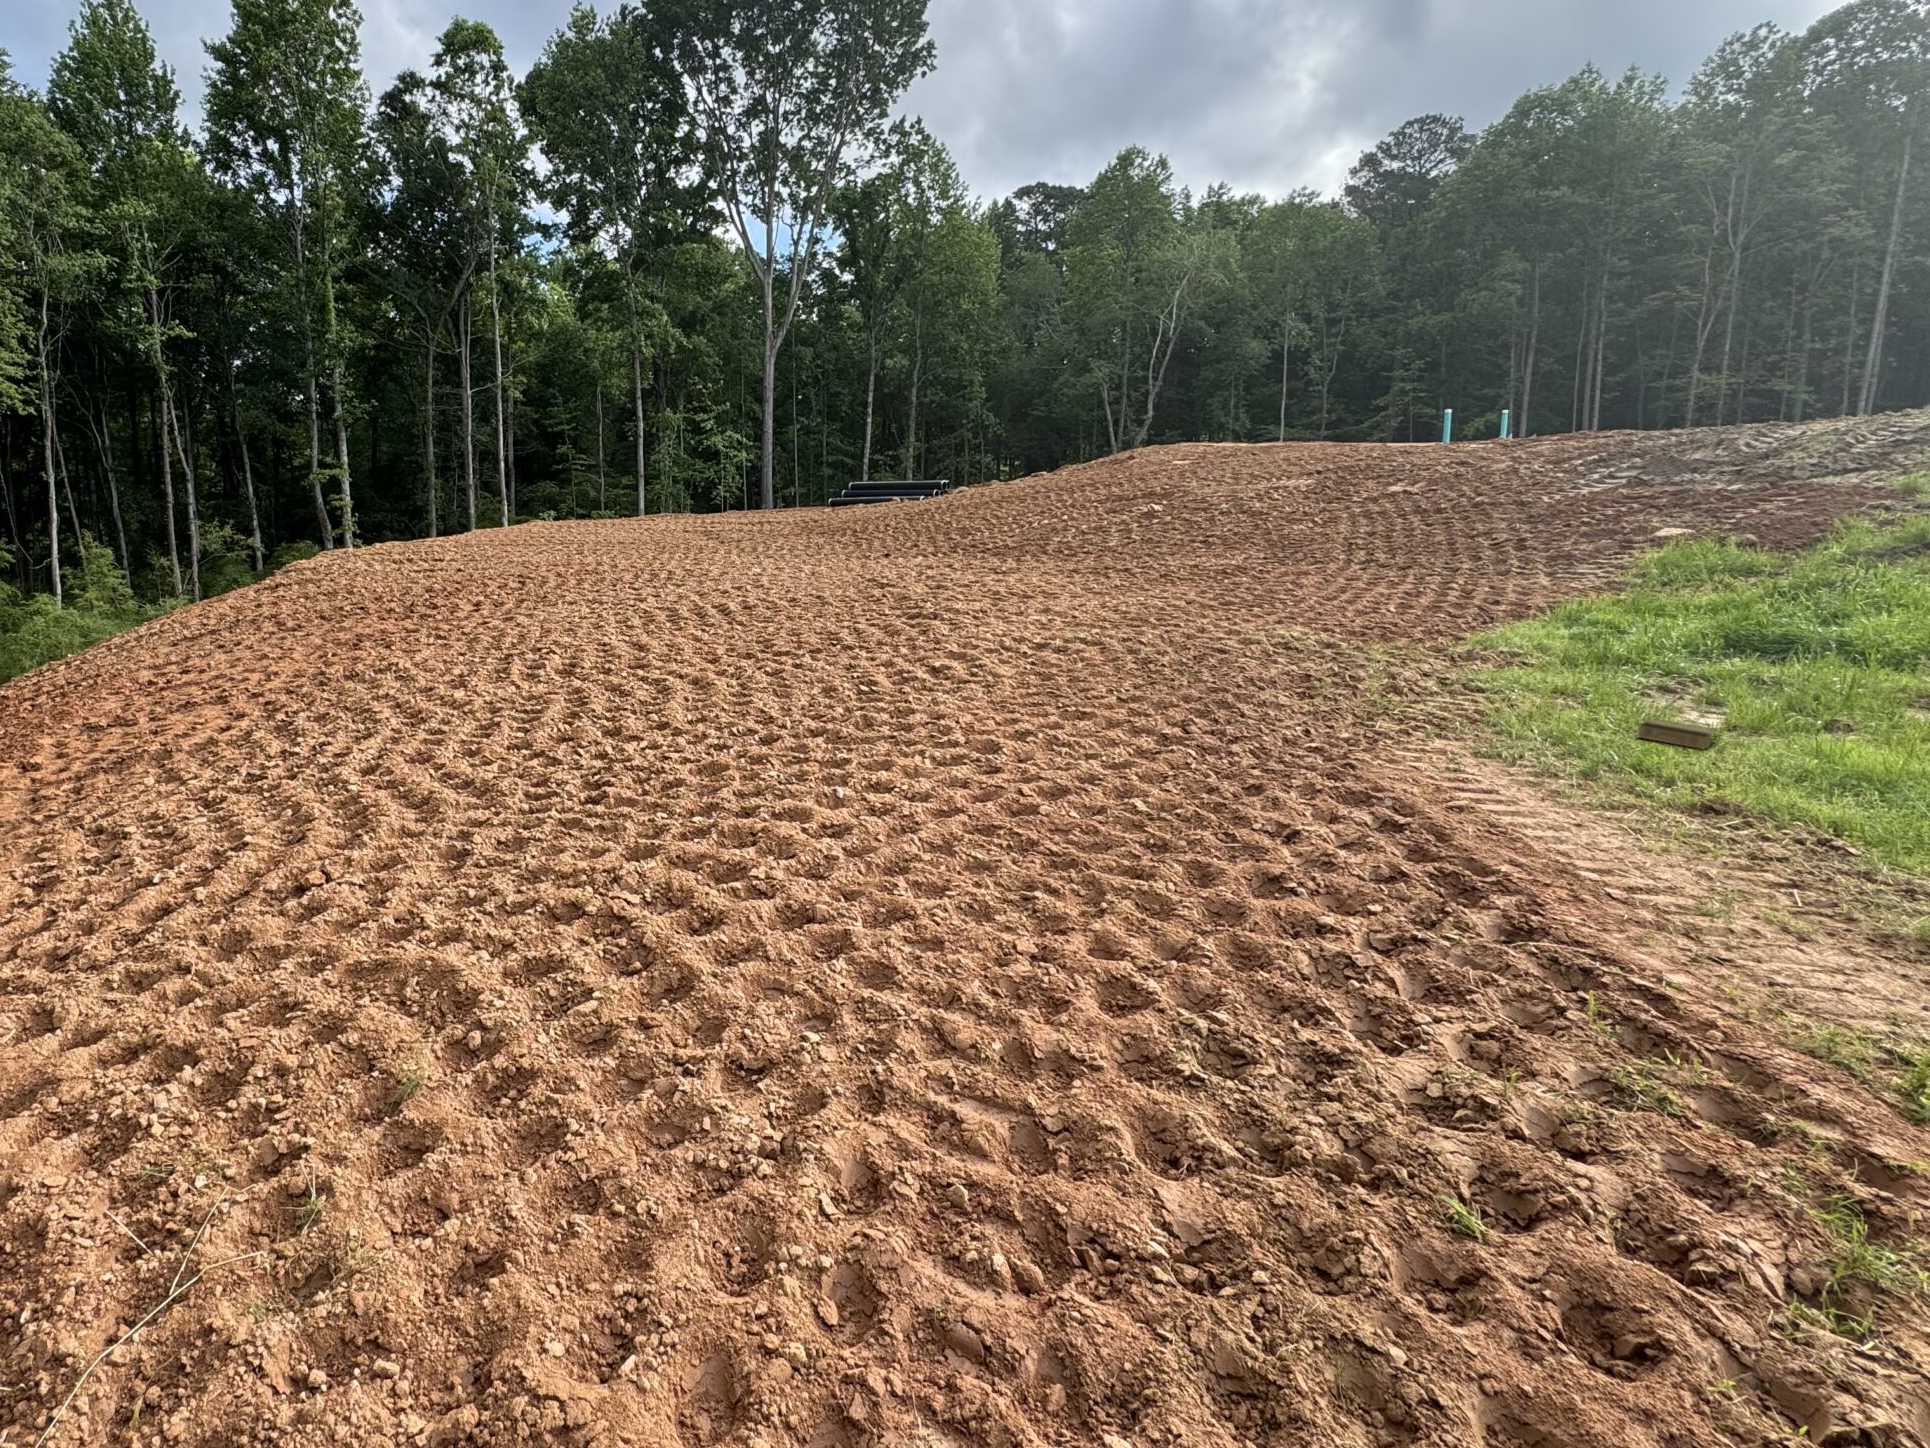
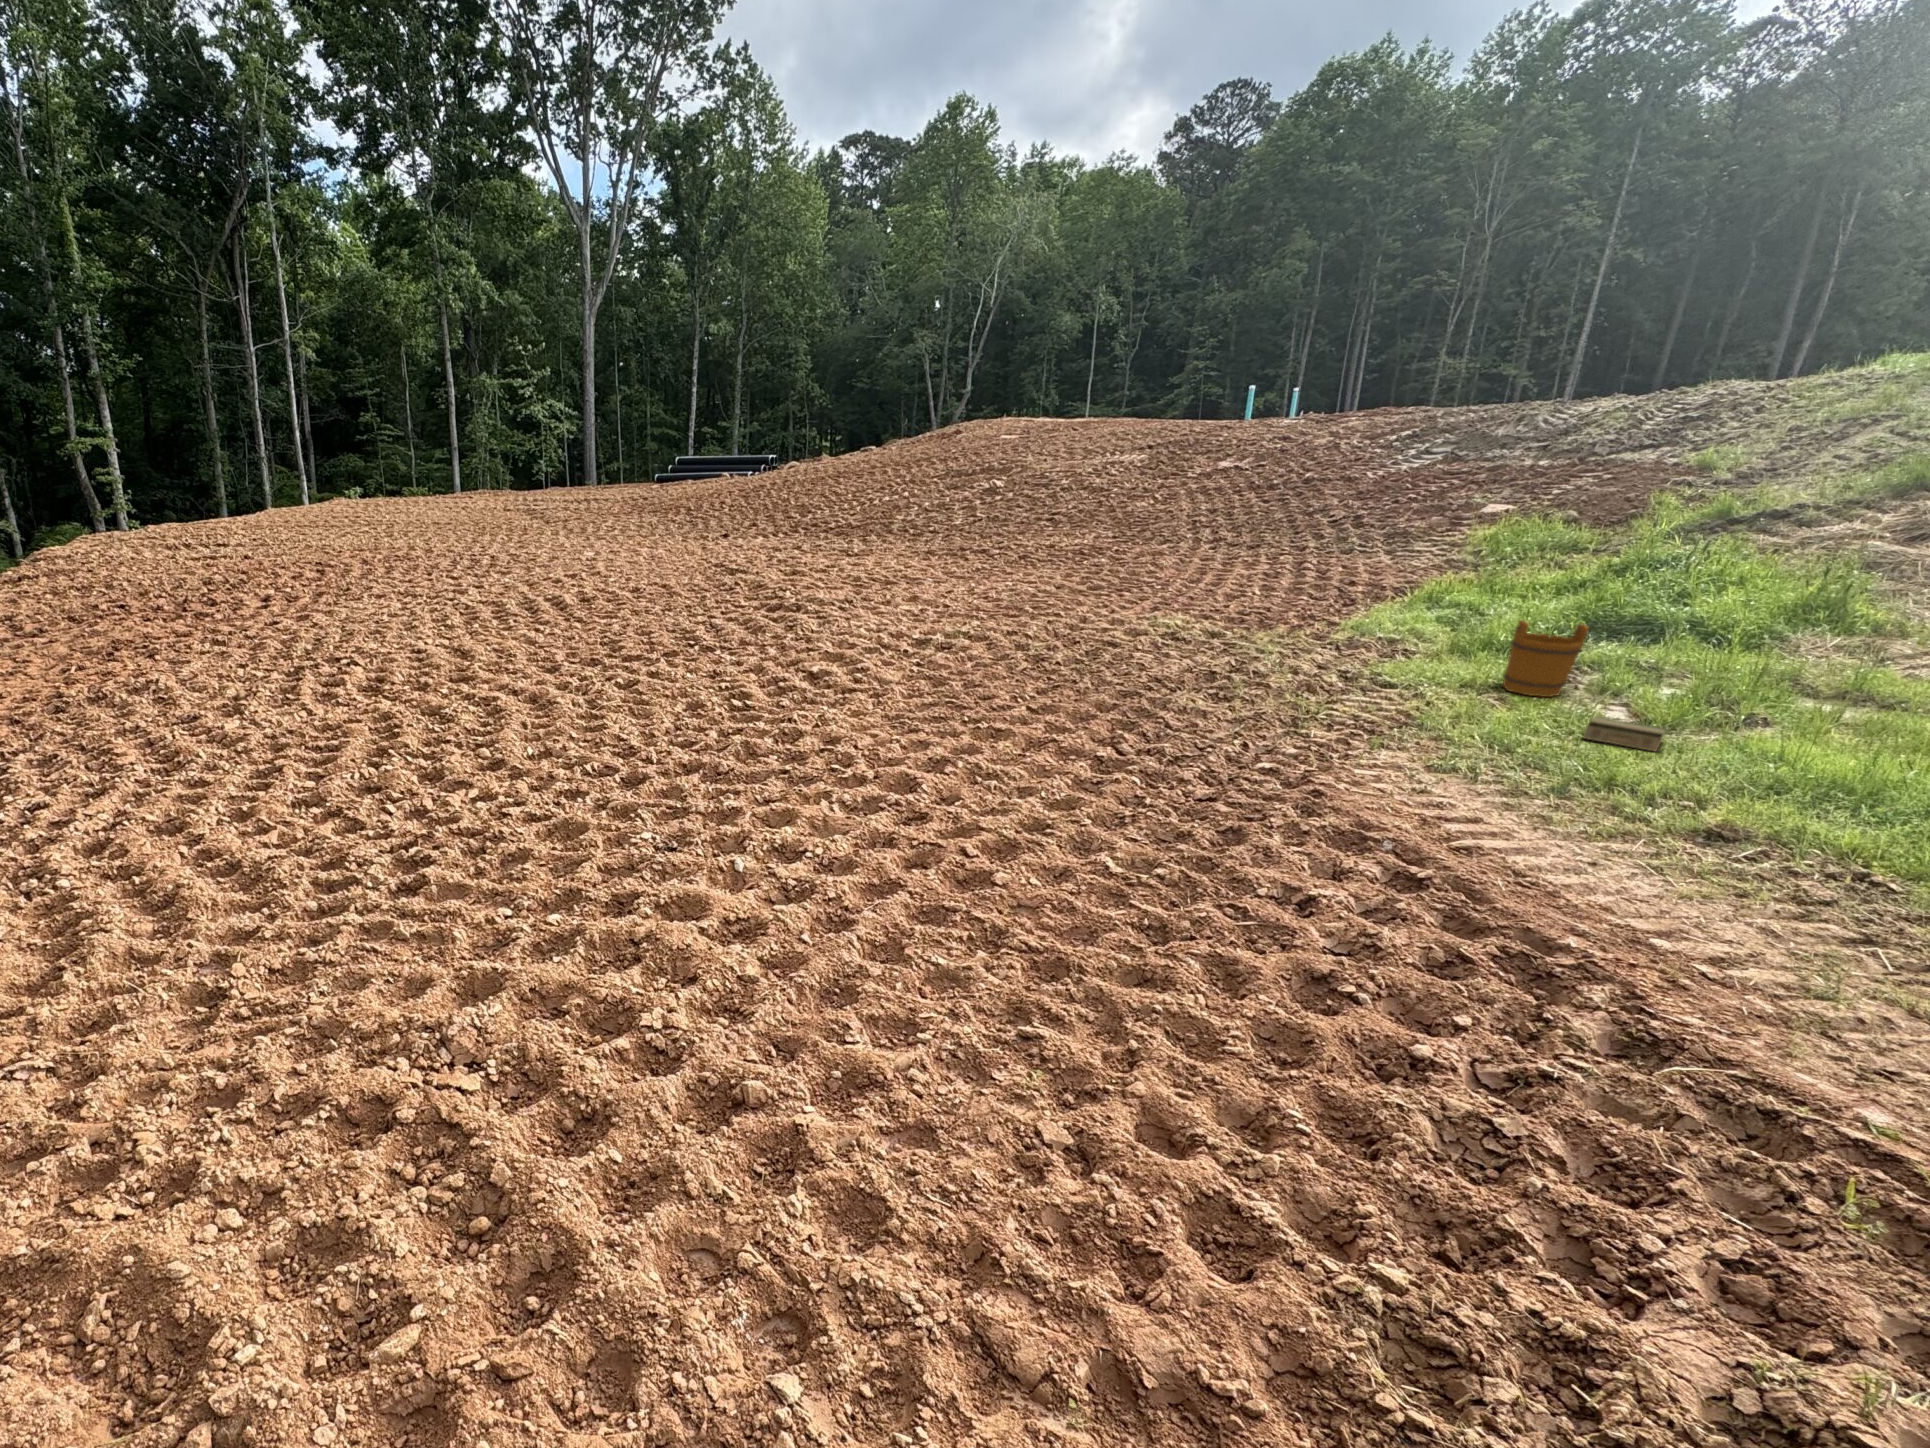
bucket: none [1590,633,1661,704] -> present [1503,620,1589,697]

